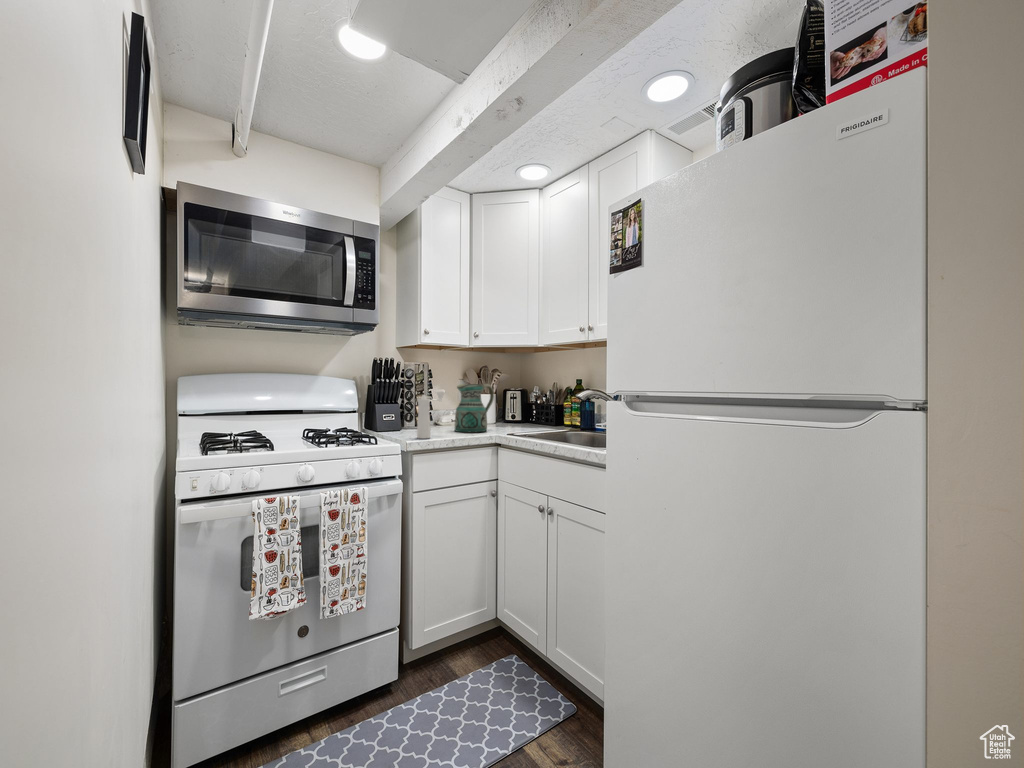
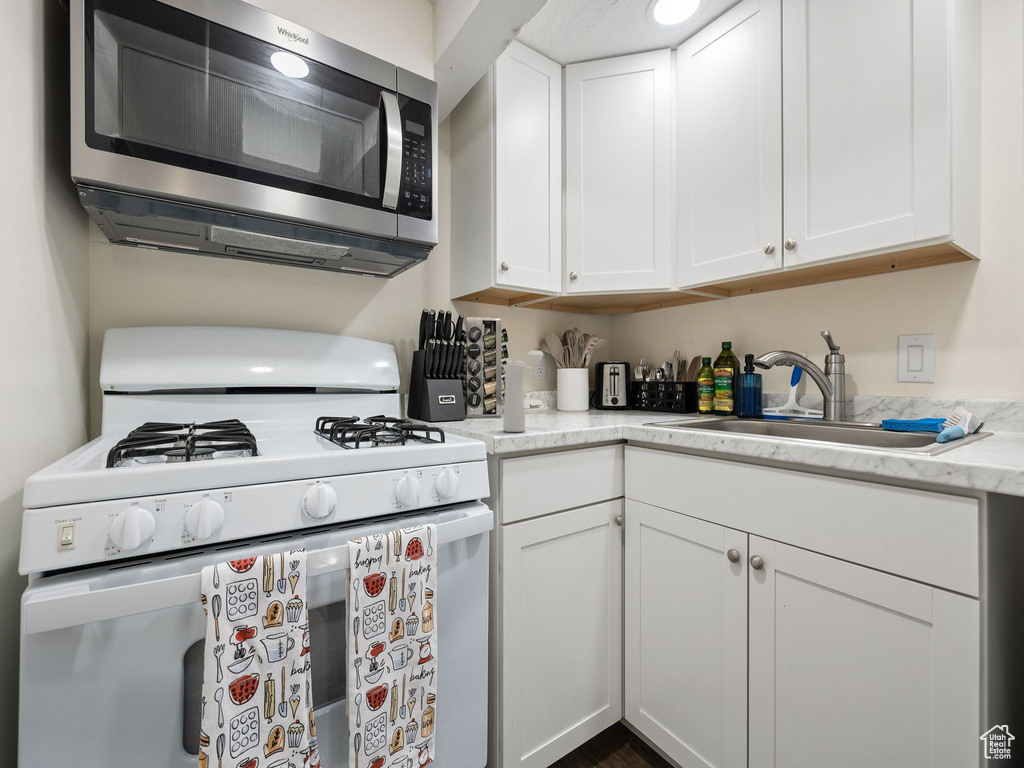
ceramic pitcher: present [455,384,494,432] -> none [547,346,603,423]

